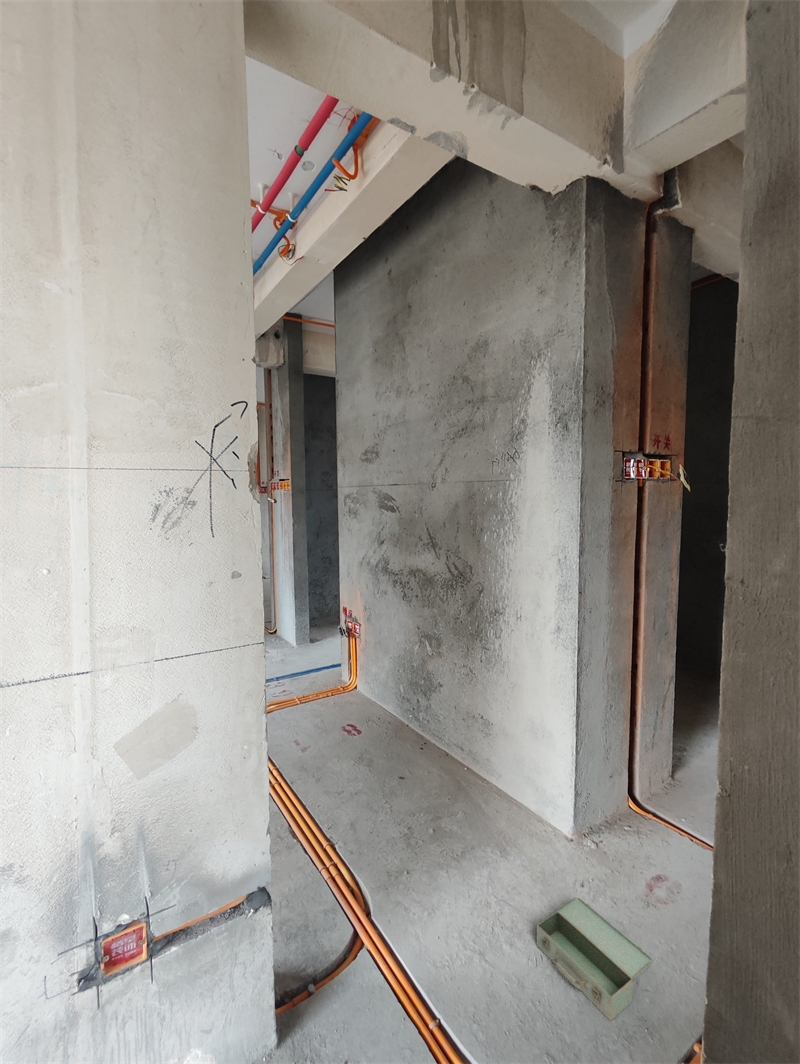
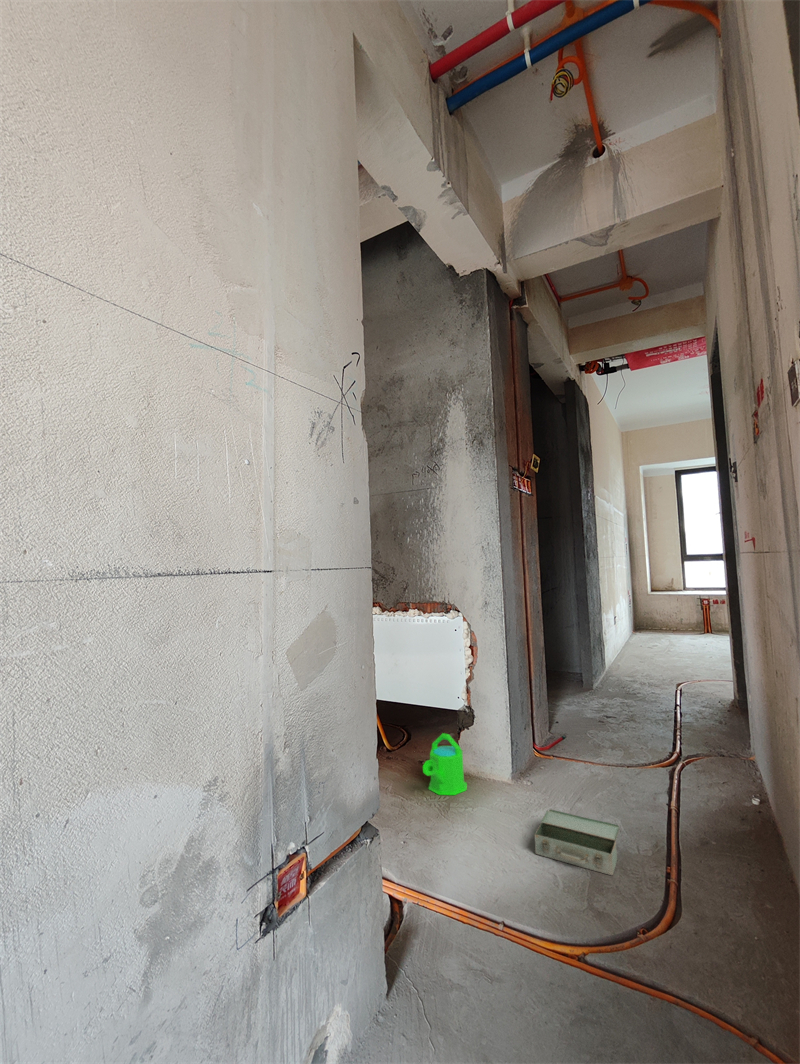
watering can: none [464,759,527,829] -> present [423,733,467,795]

